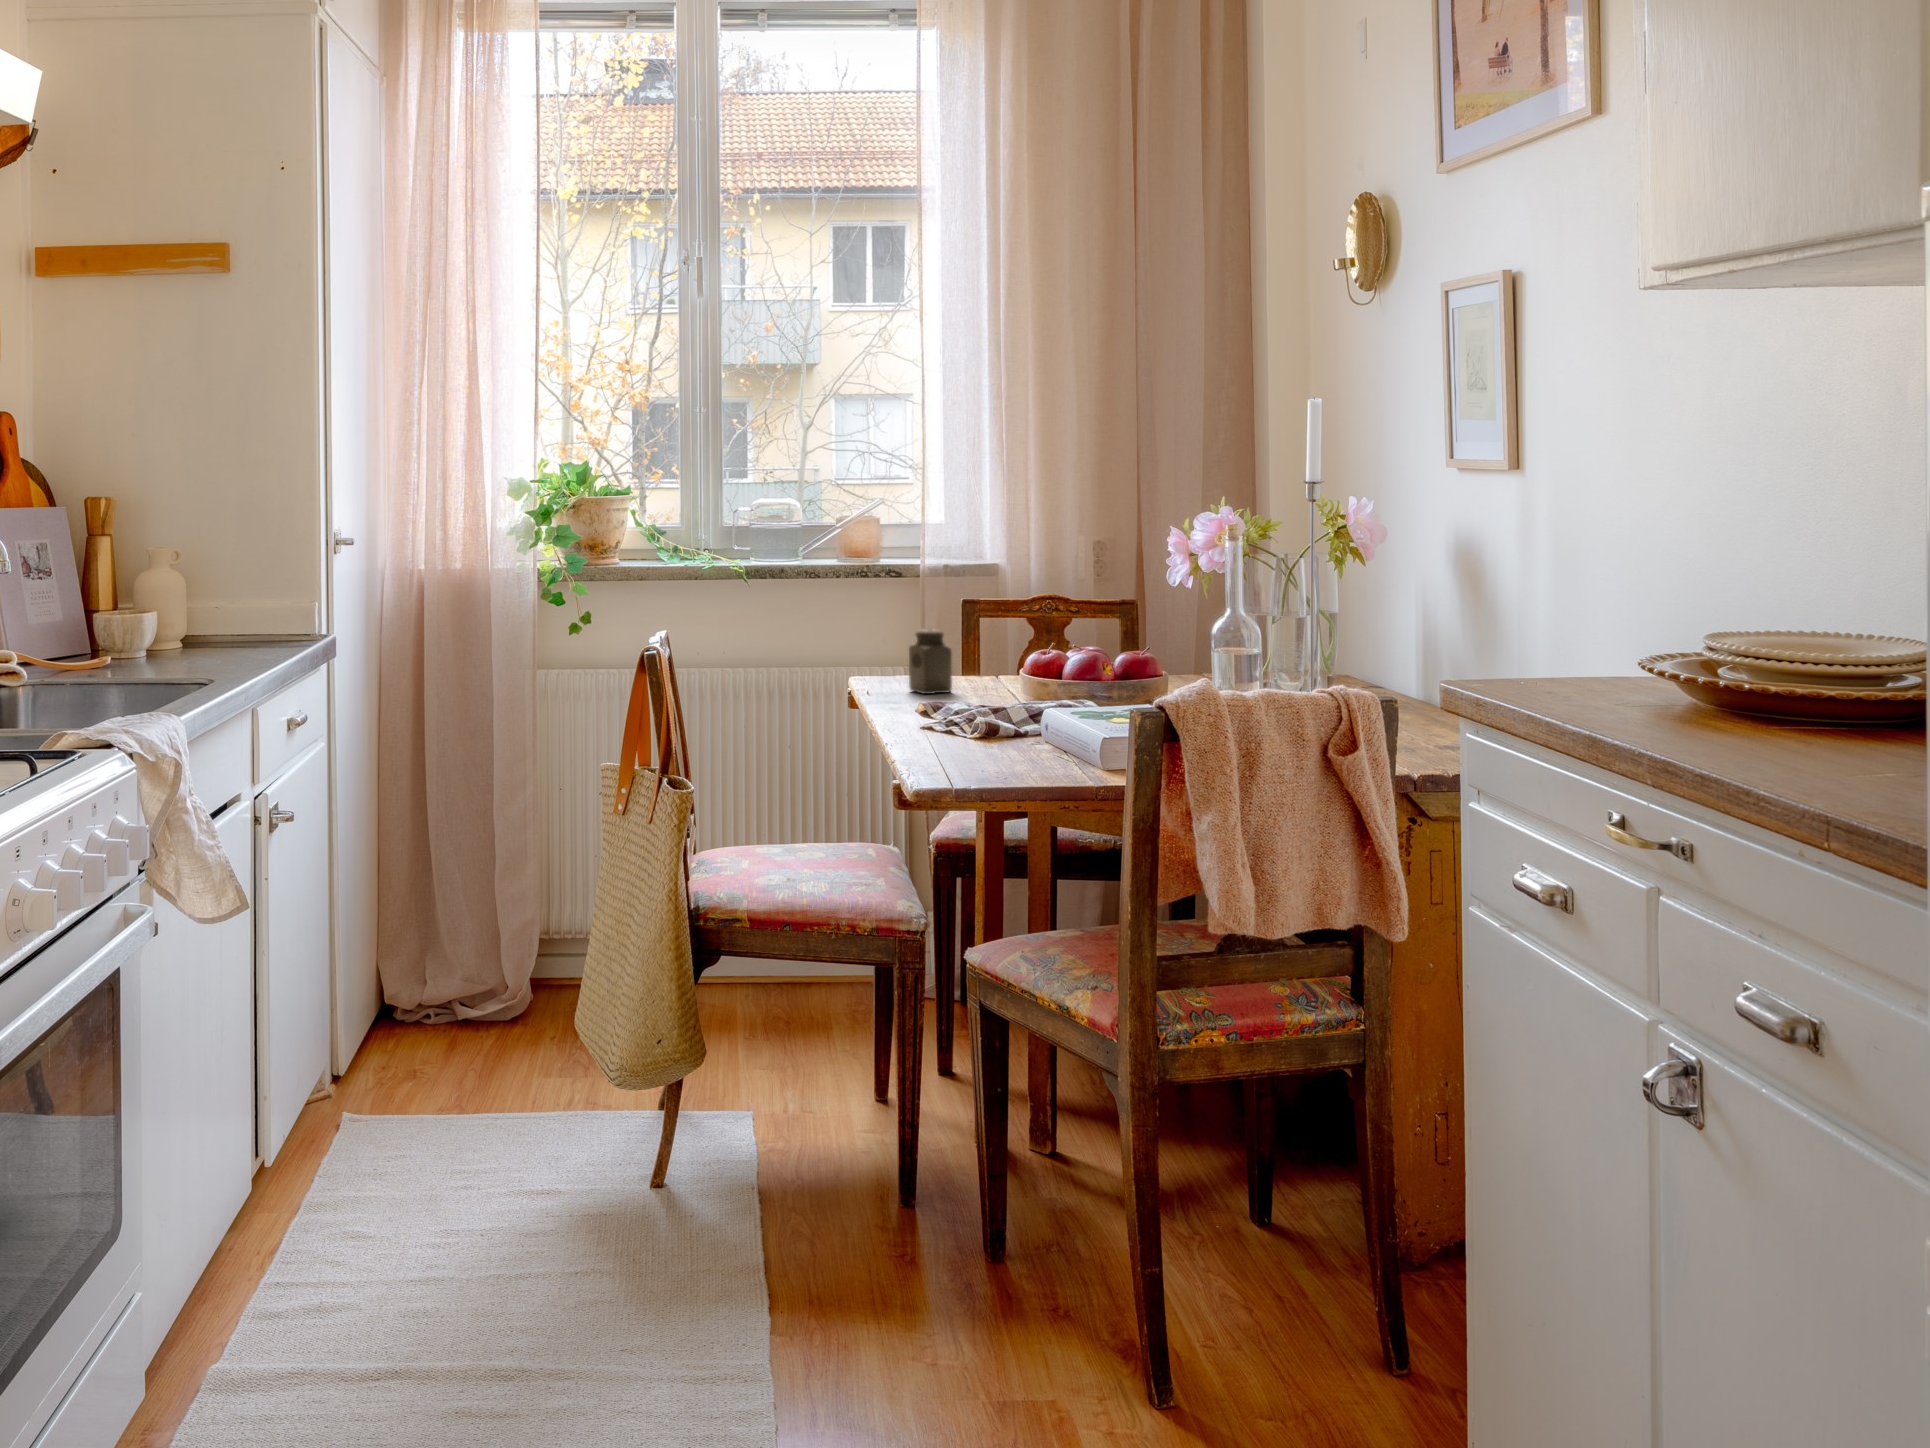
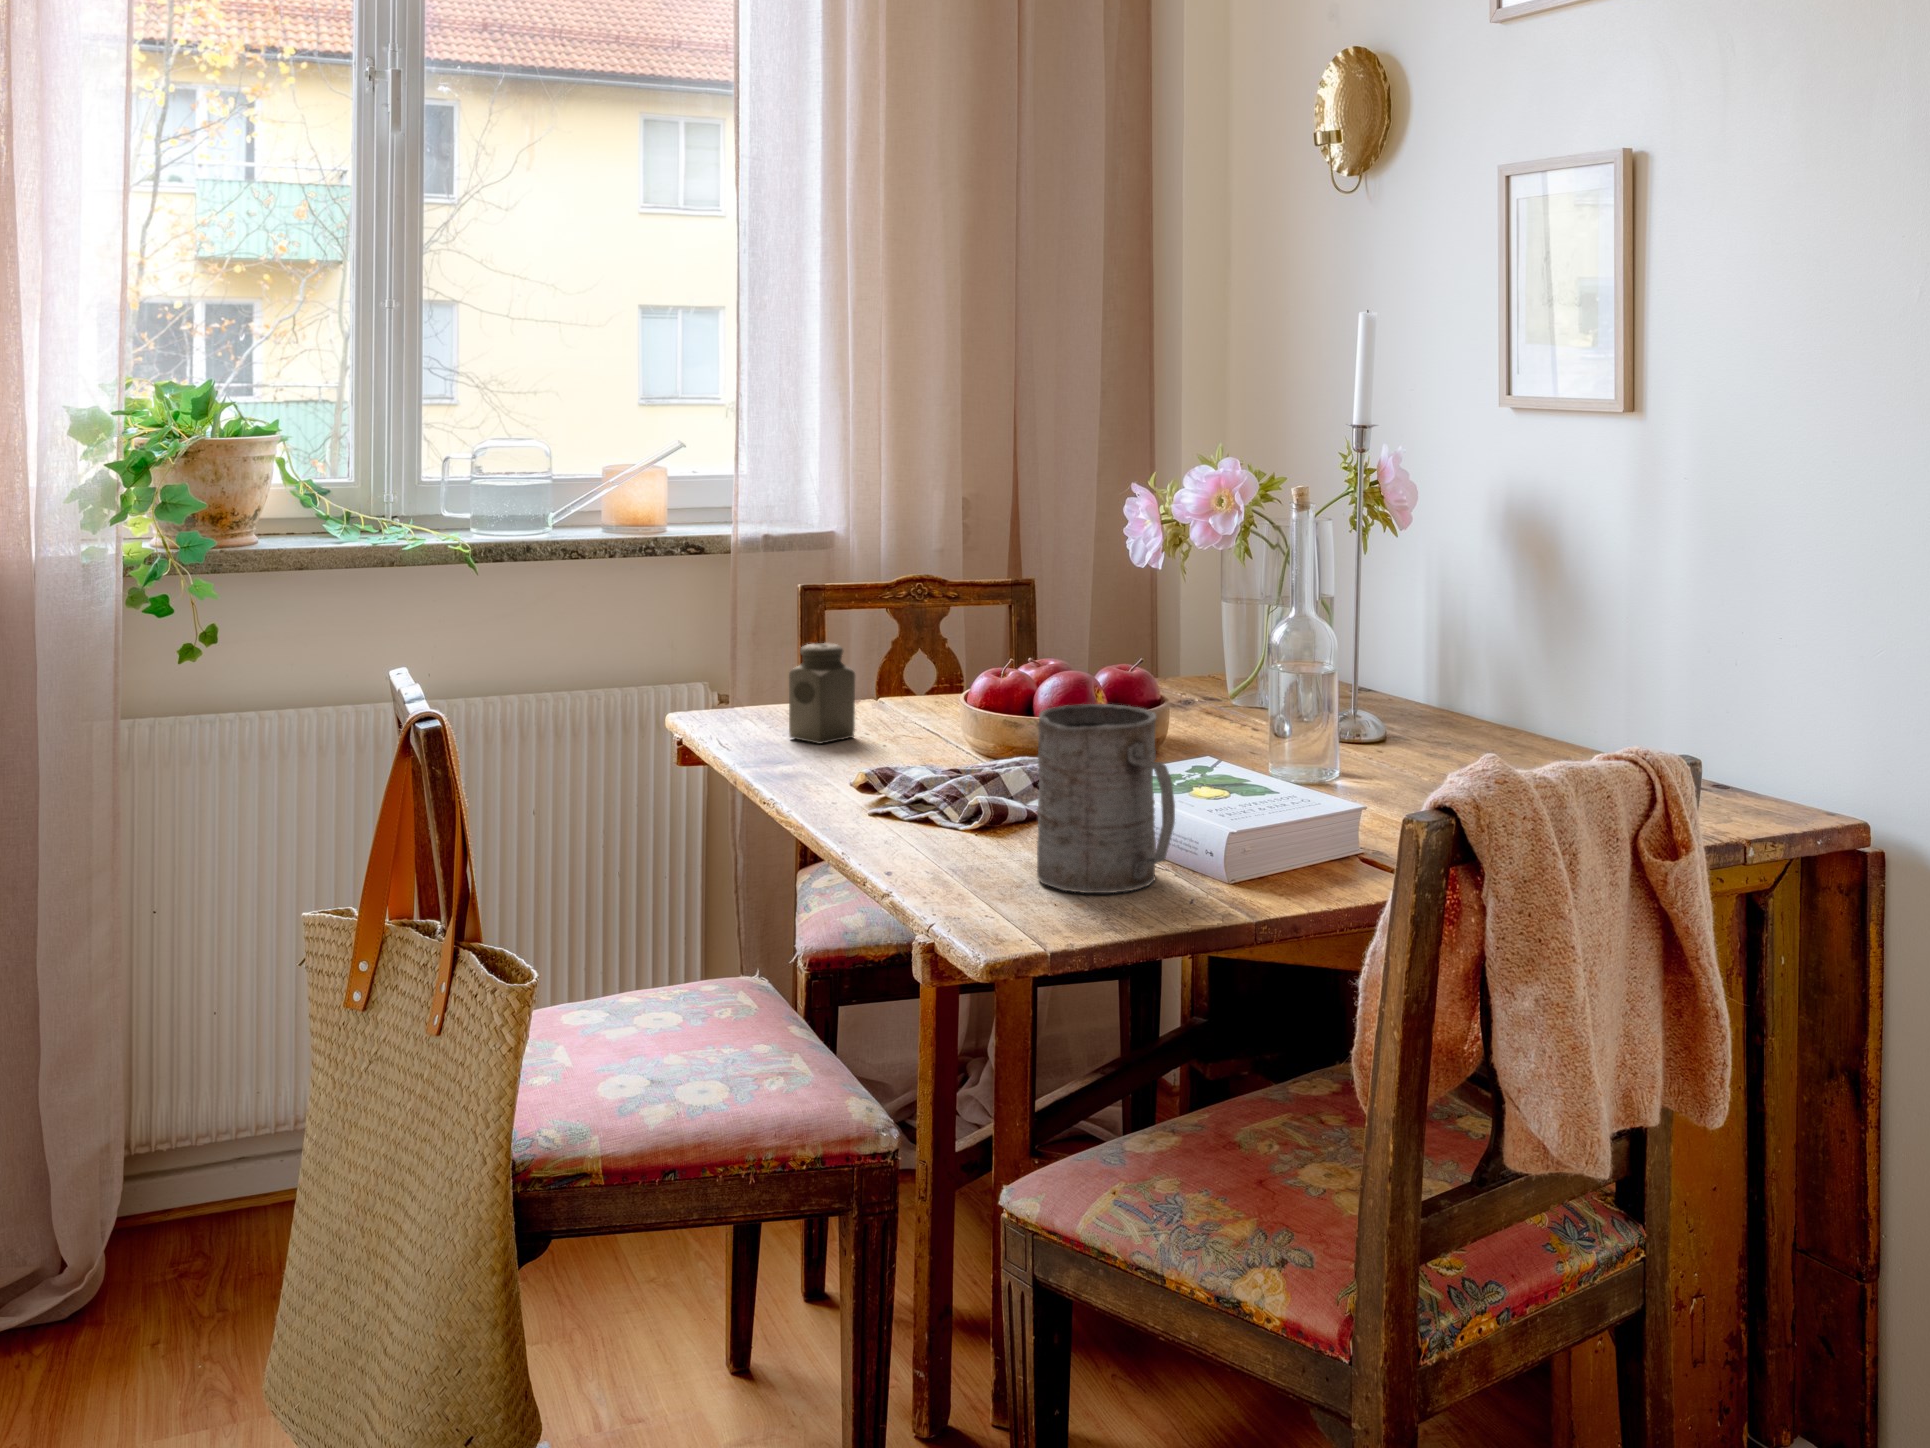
mug: none [967,654,1043,764] -> present [1037,704,1175,893]

